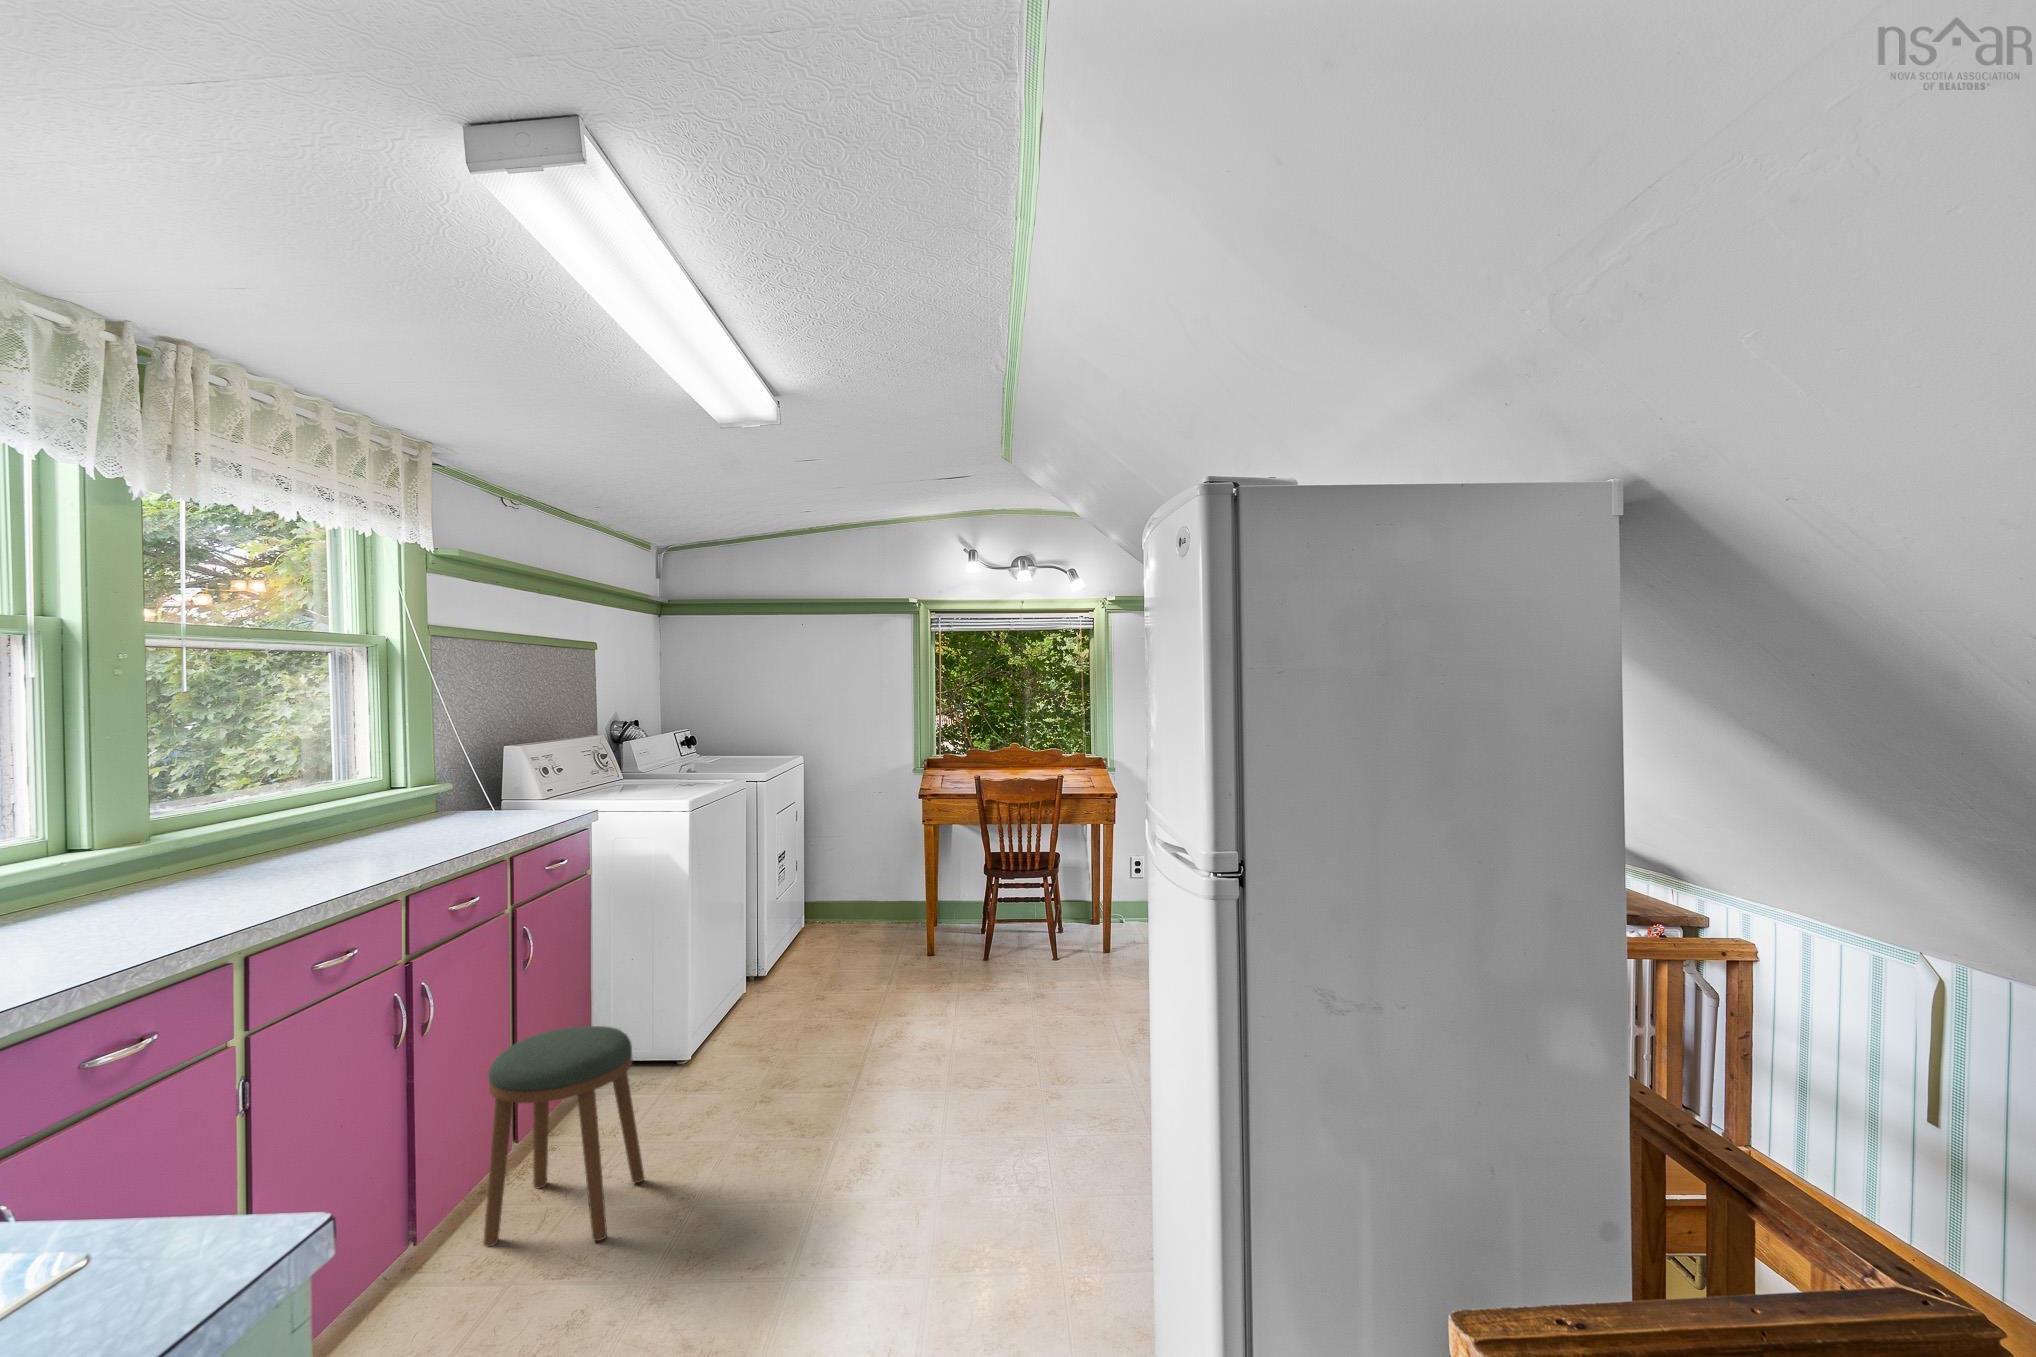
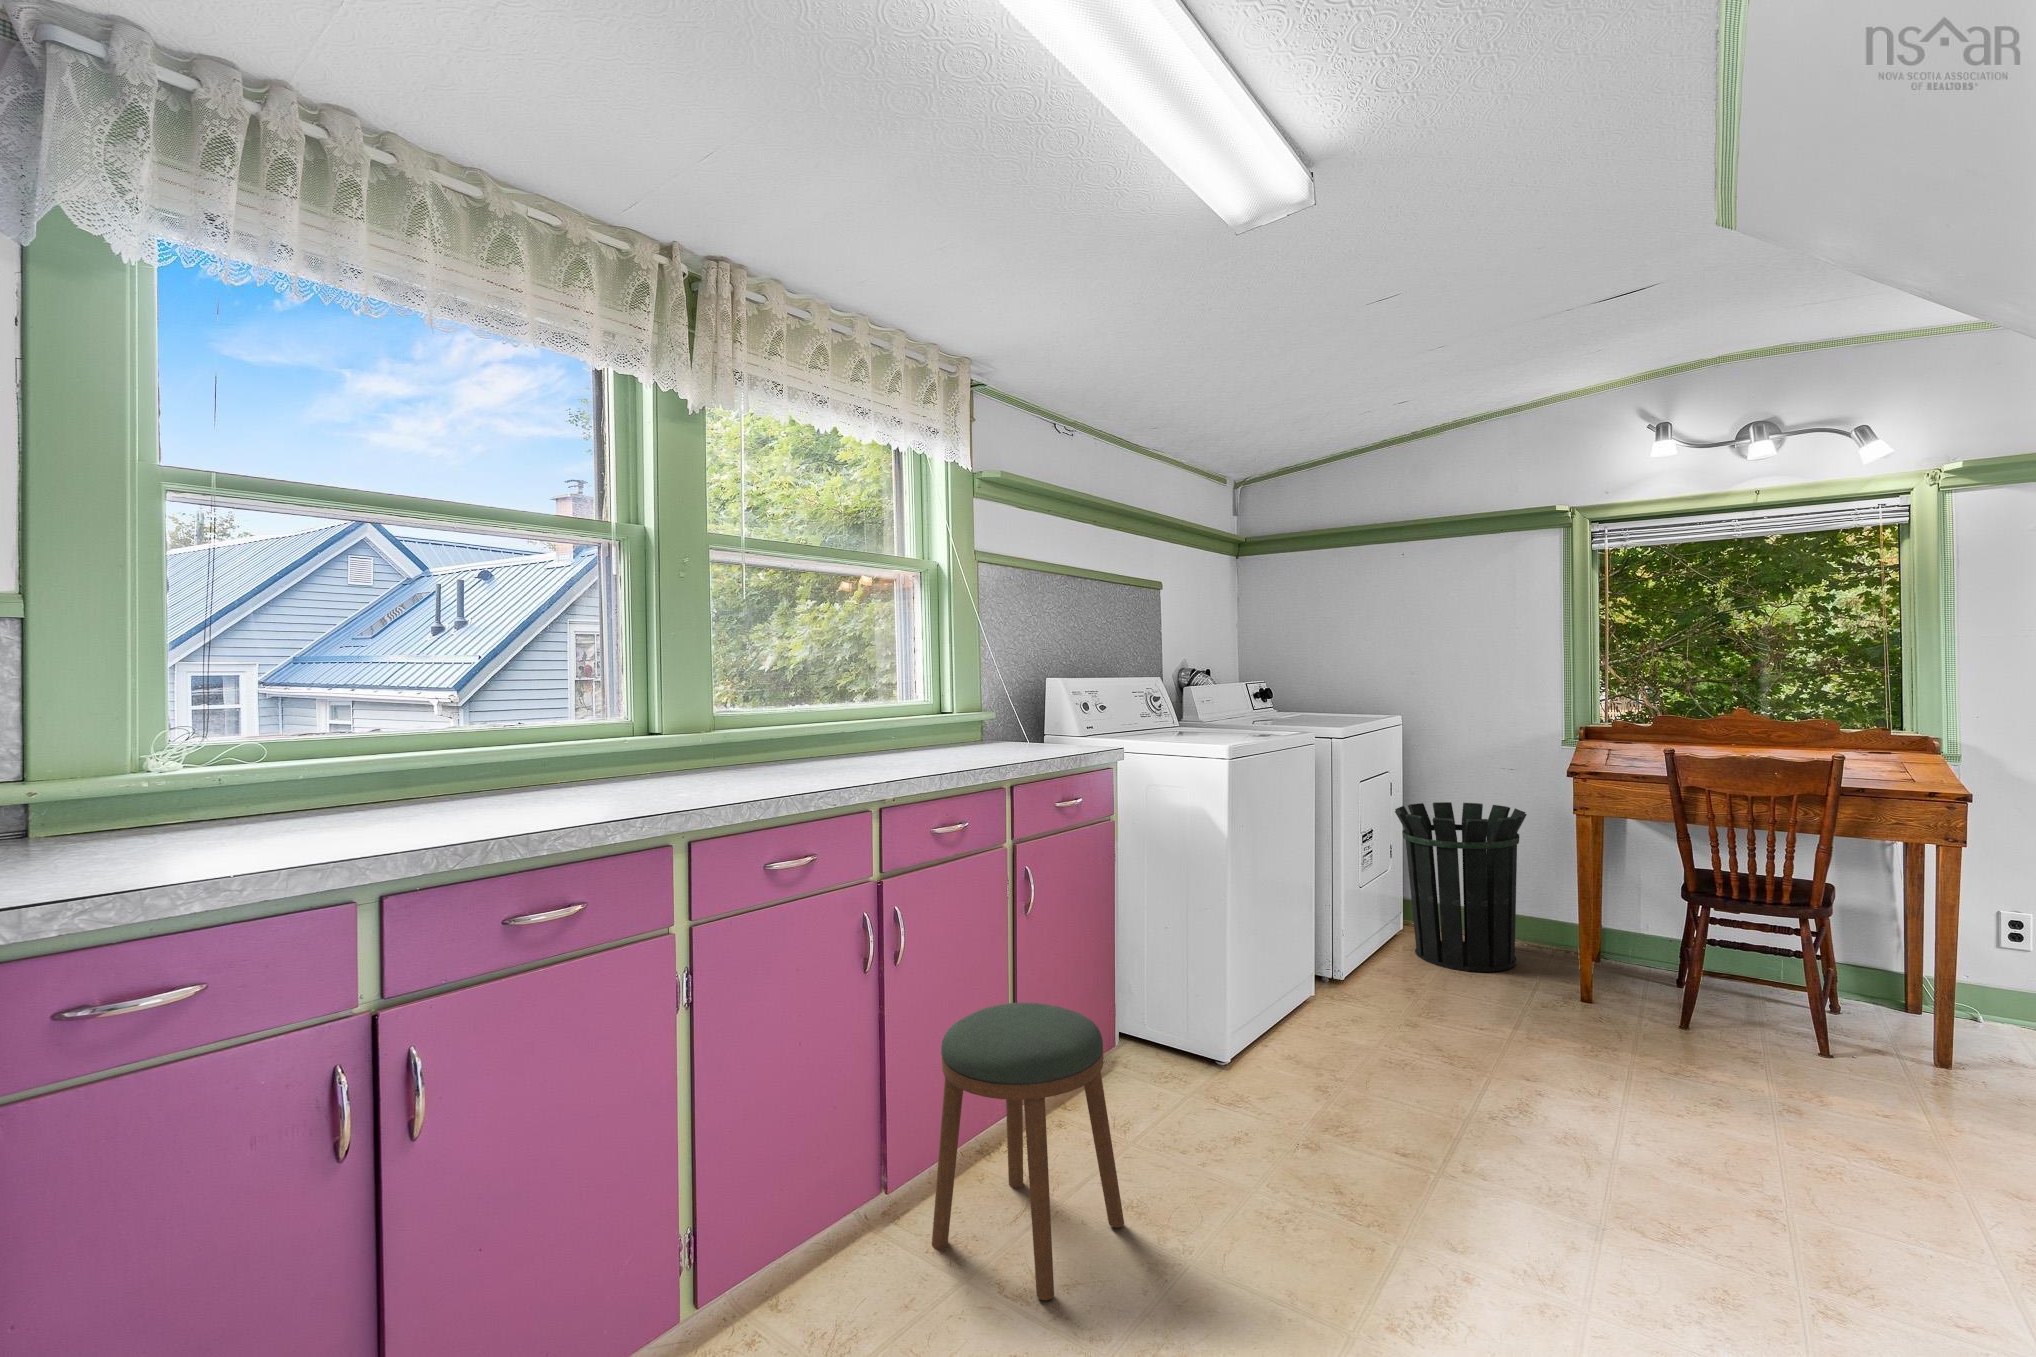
waste bin: none [798,822,891,953] -> present [1395,802,1527,972]

